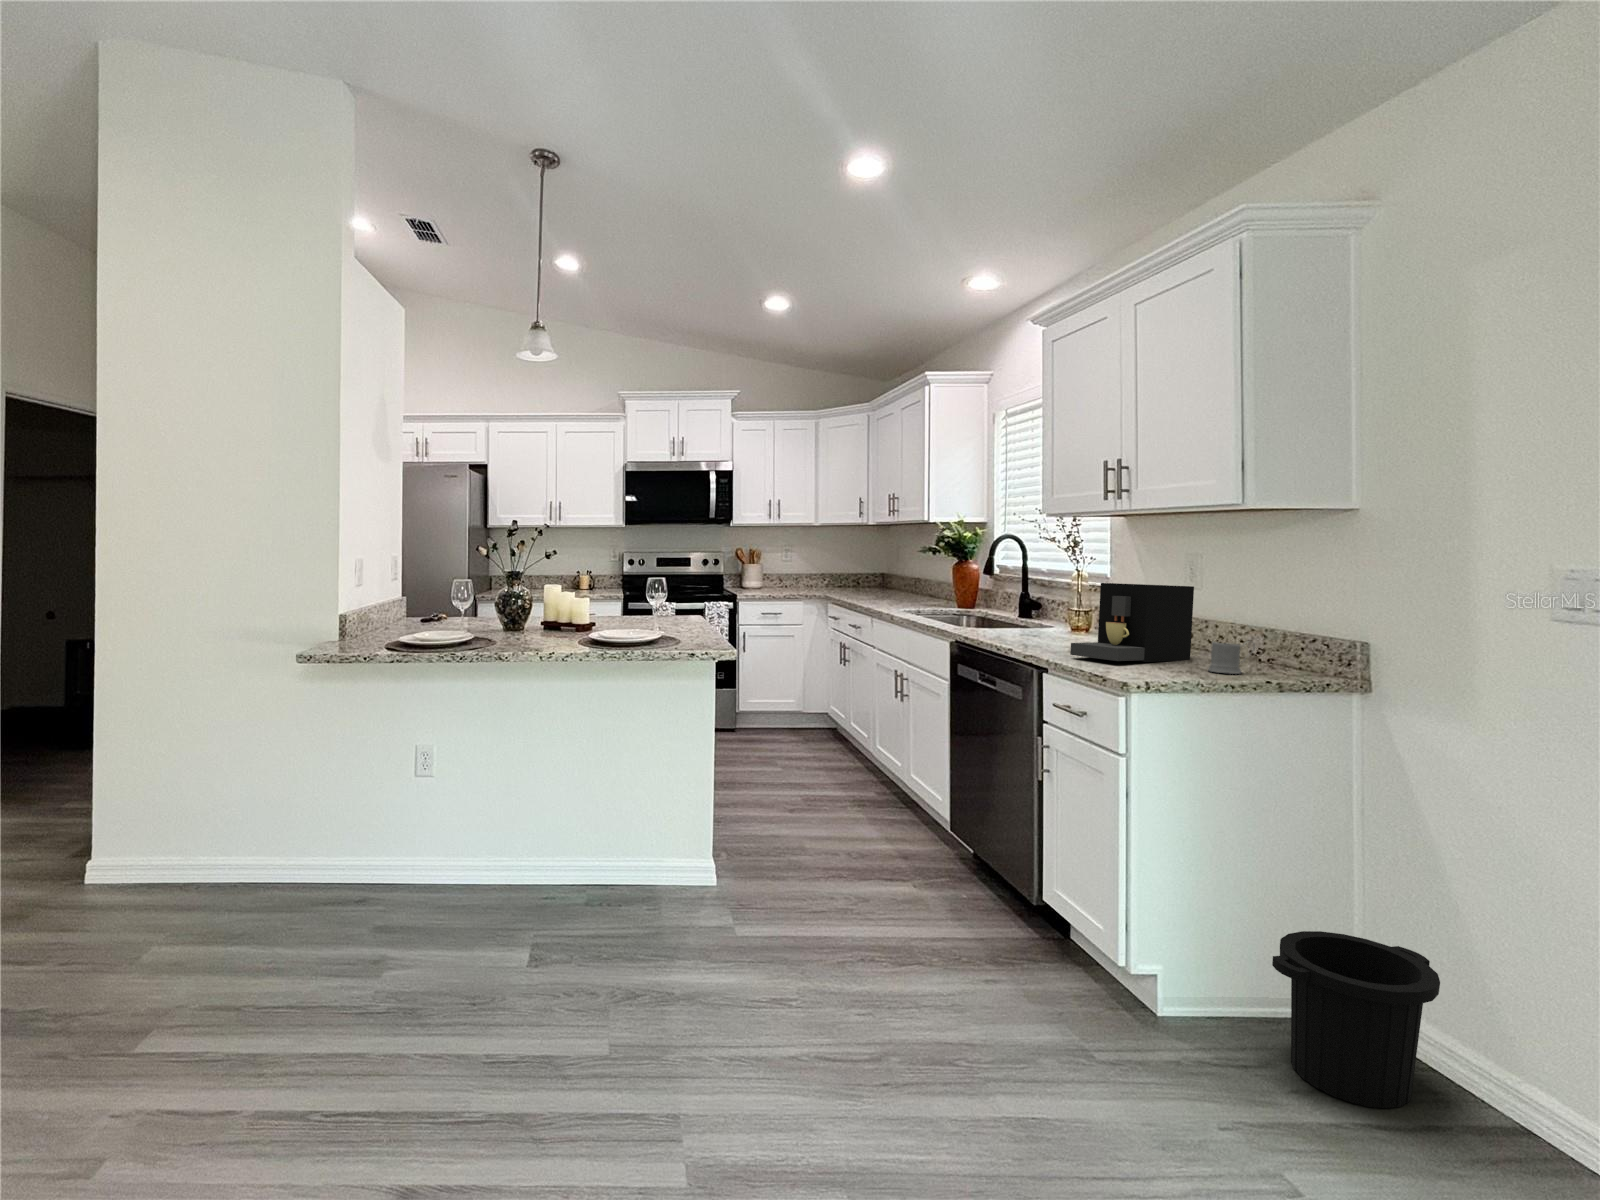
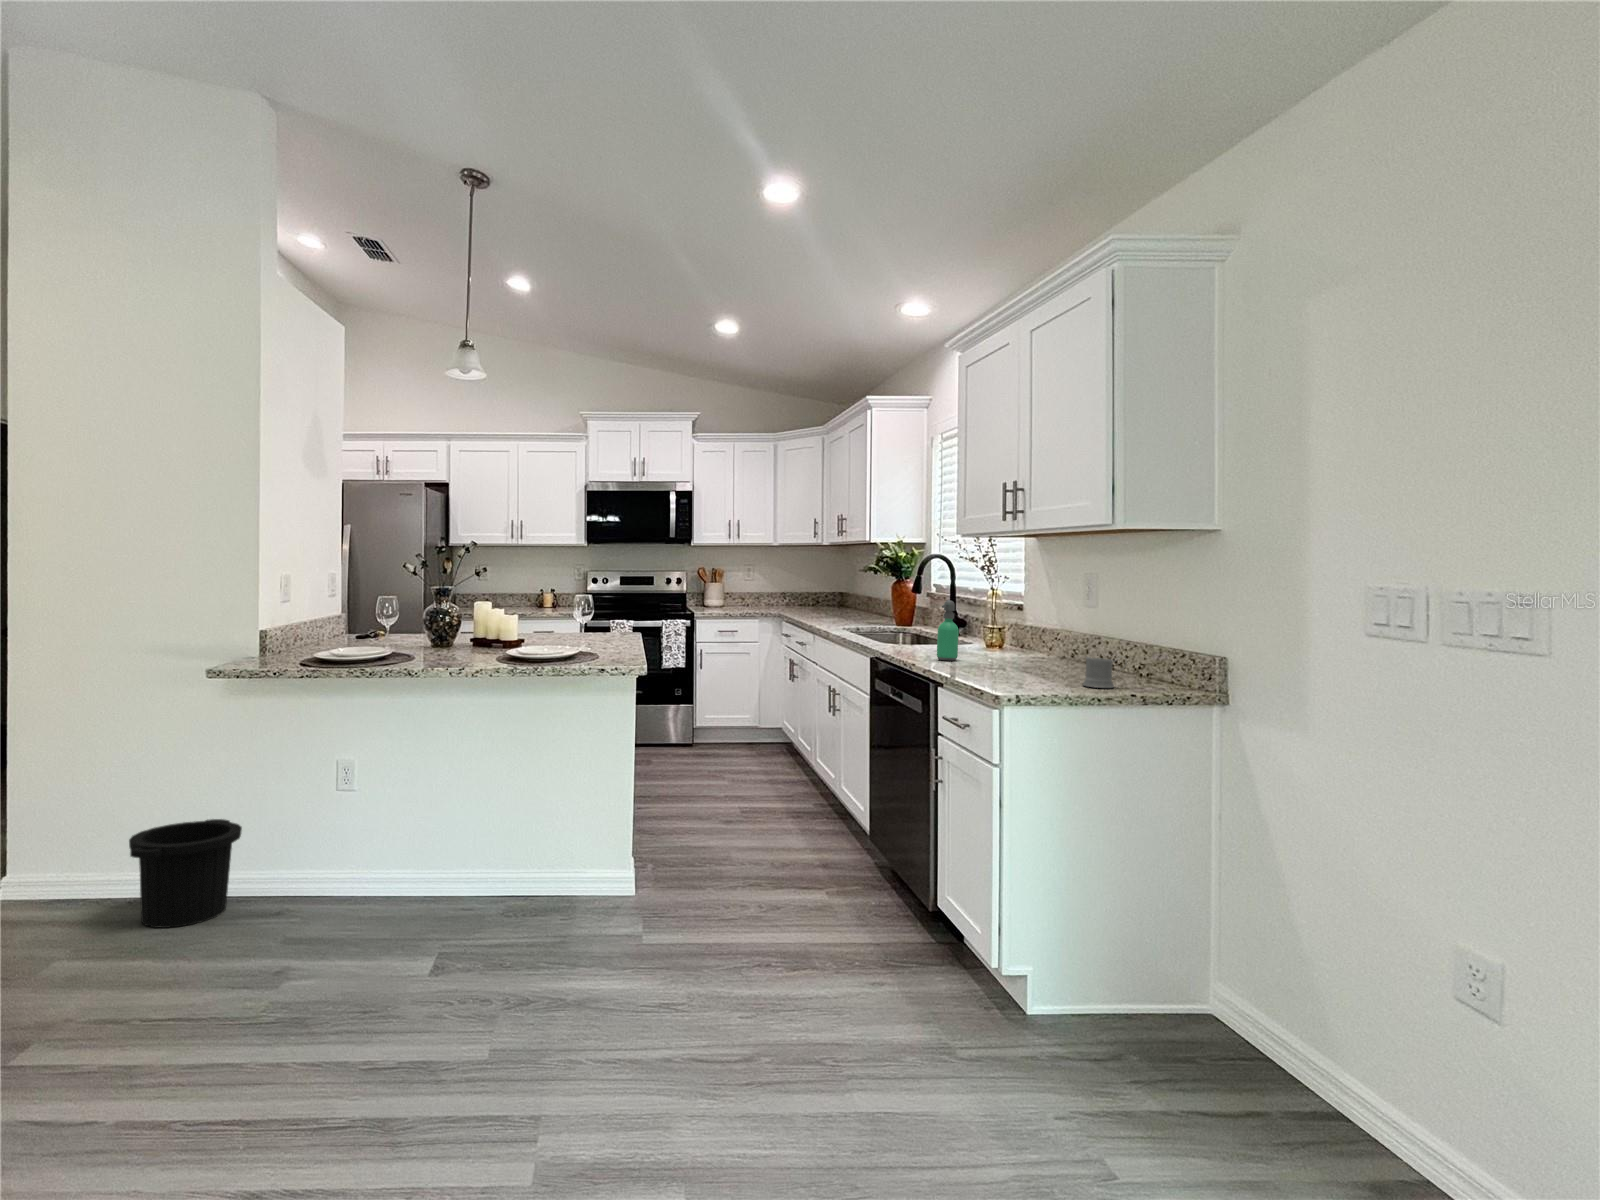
soap dispenser: none [1033,583,1056,645] -> present [937,600,959,661]
coffee maker: present [1070,583,1194,662] -> none [959,600,1080,677]
trash can: present [1272,931,1440,1108] -> present [129,819,242,928]

